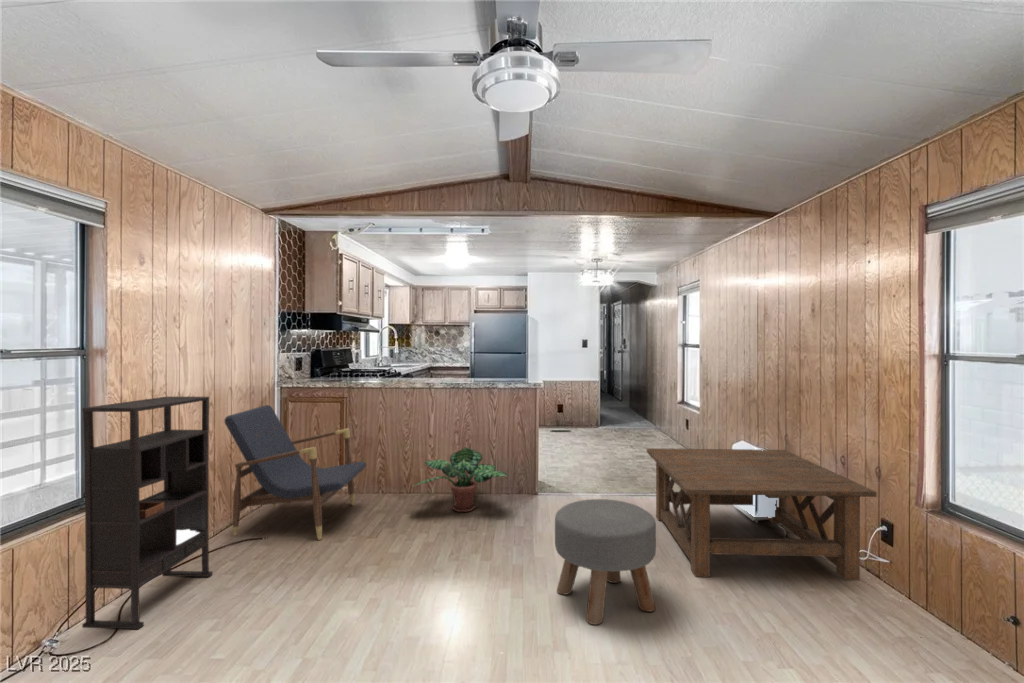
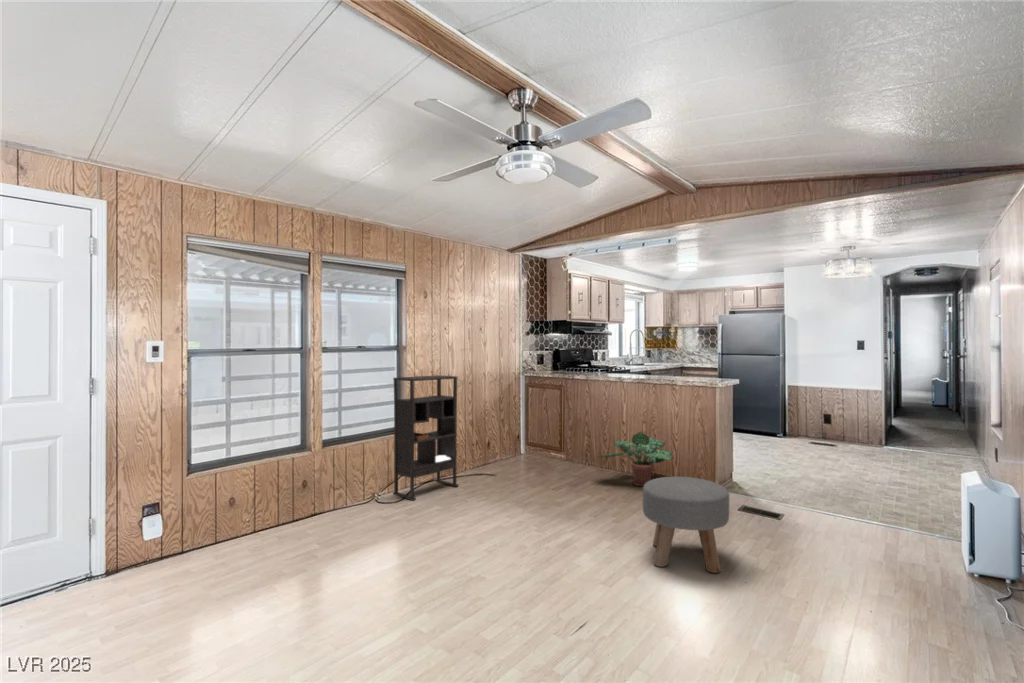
lounge chair: present [225,405,366,540] -> none [478,387,572,482]
coffee table: present [647,448,877,580] -> none [779,453,1019,620]

